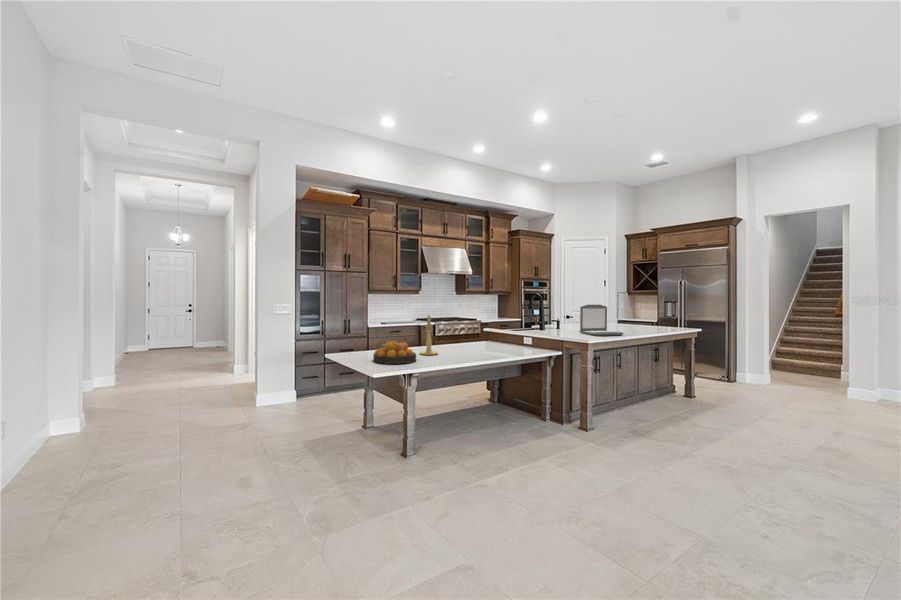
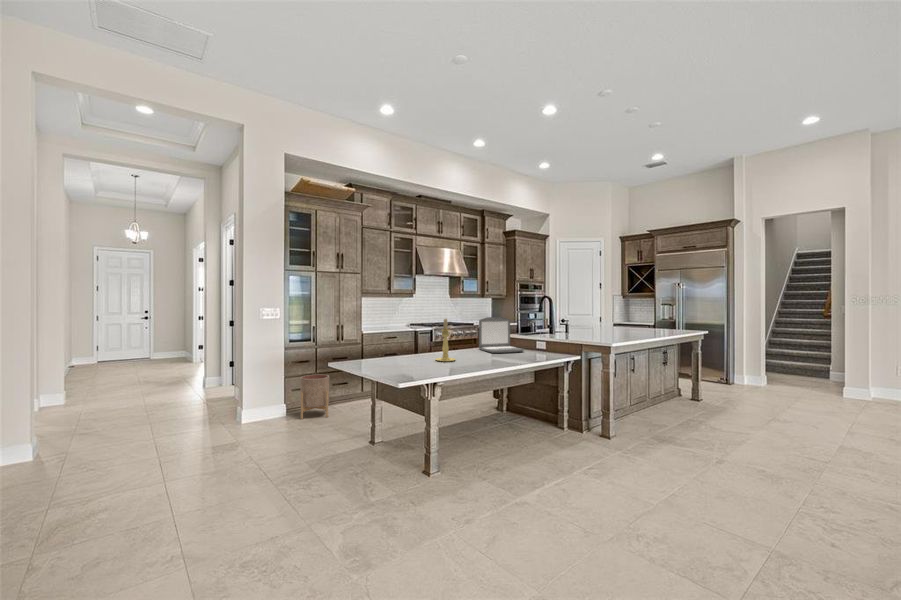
laptop: present [580,305,624,336] -> present [479,317,524,353]
fruit bowl: present [373,340,416,364] -> none [390,346,437,372]
planter: none [309,365,335,404] -> present [300,374,329,419]

